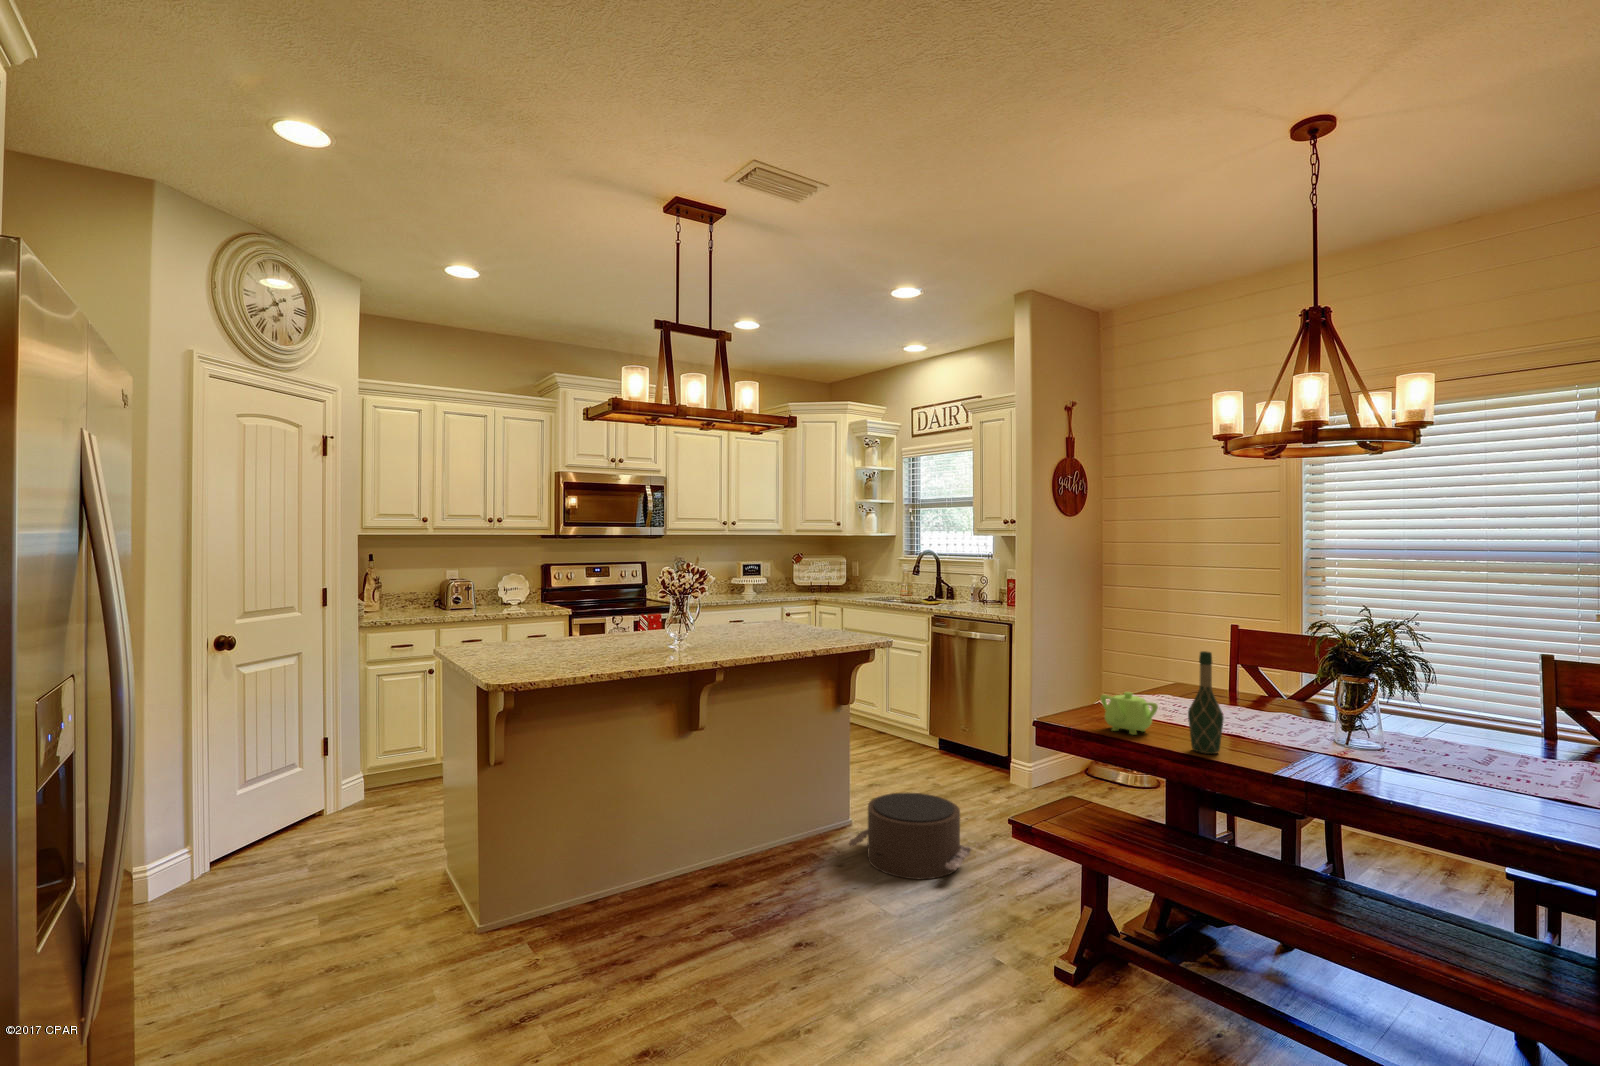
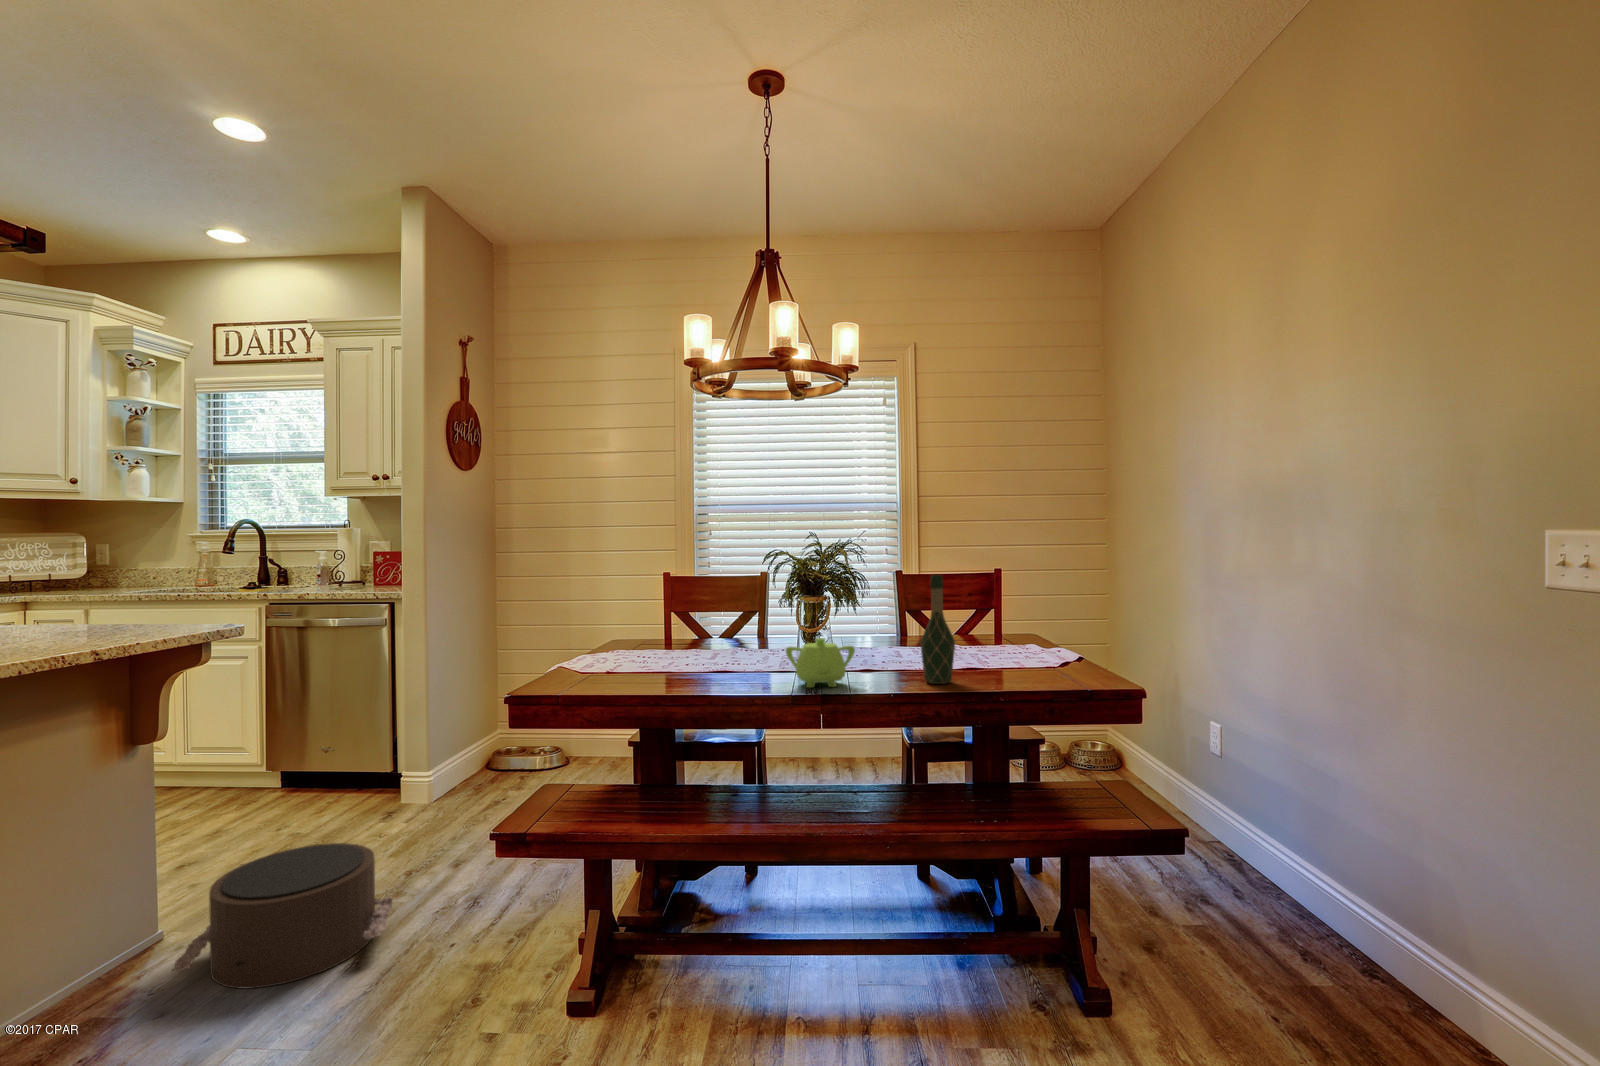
wine bottle: present [1188,651,1224,754] -> present [920,575,955,684]
teapot: present [1100,692,1158,735] -> present [785,638,855,688]

